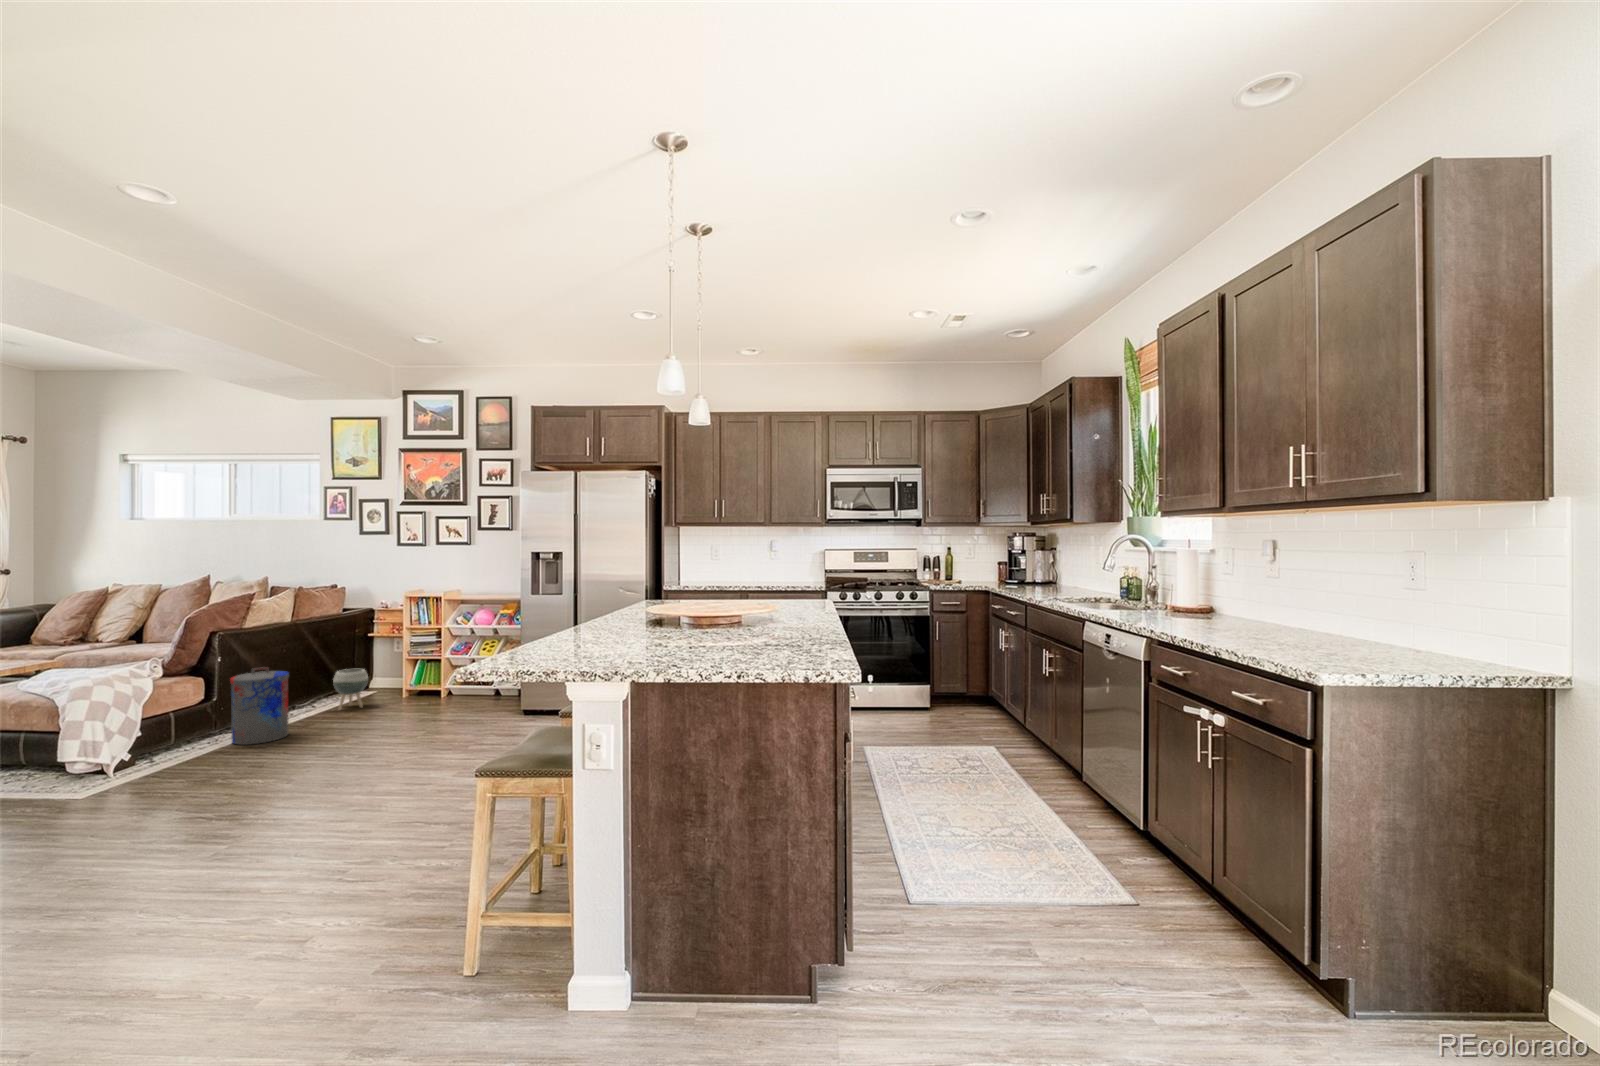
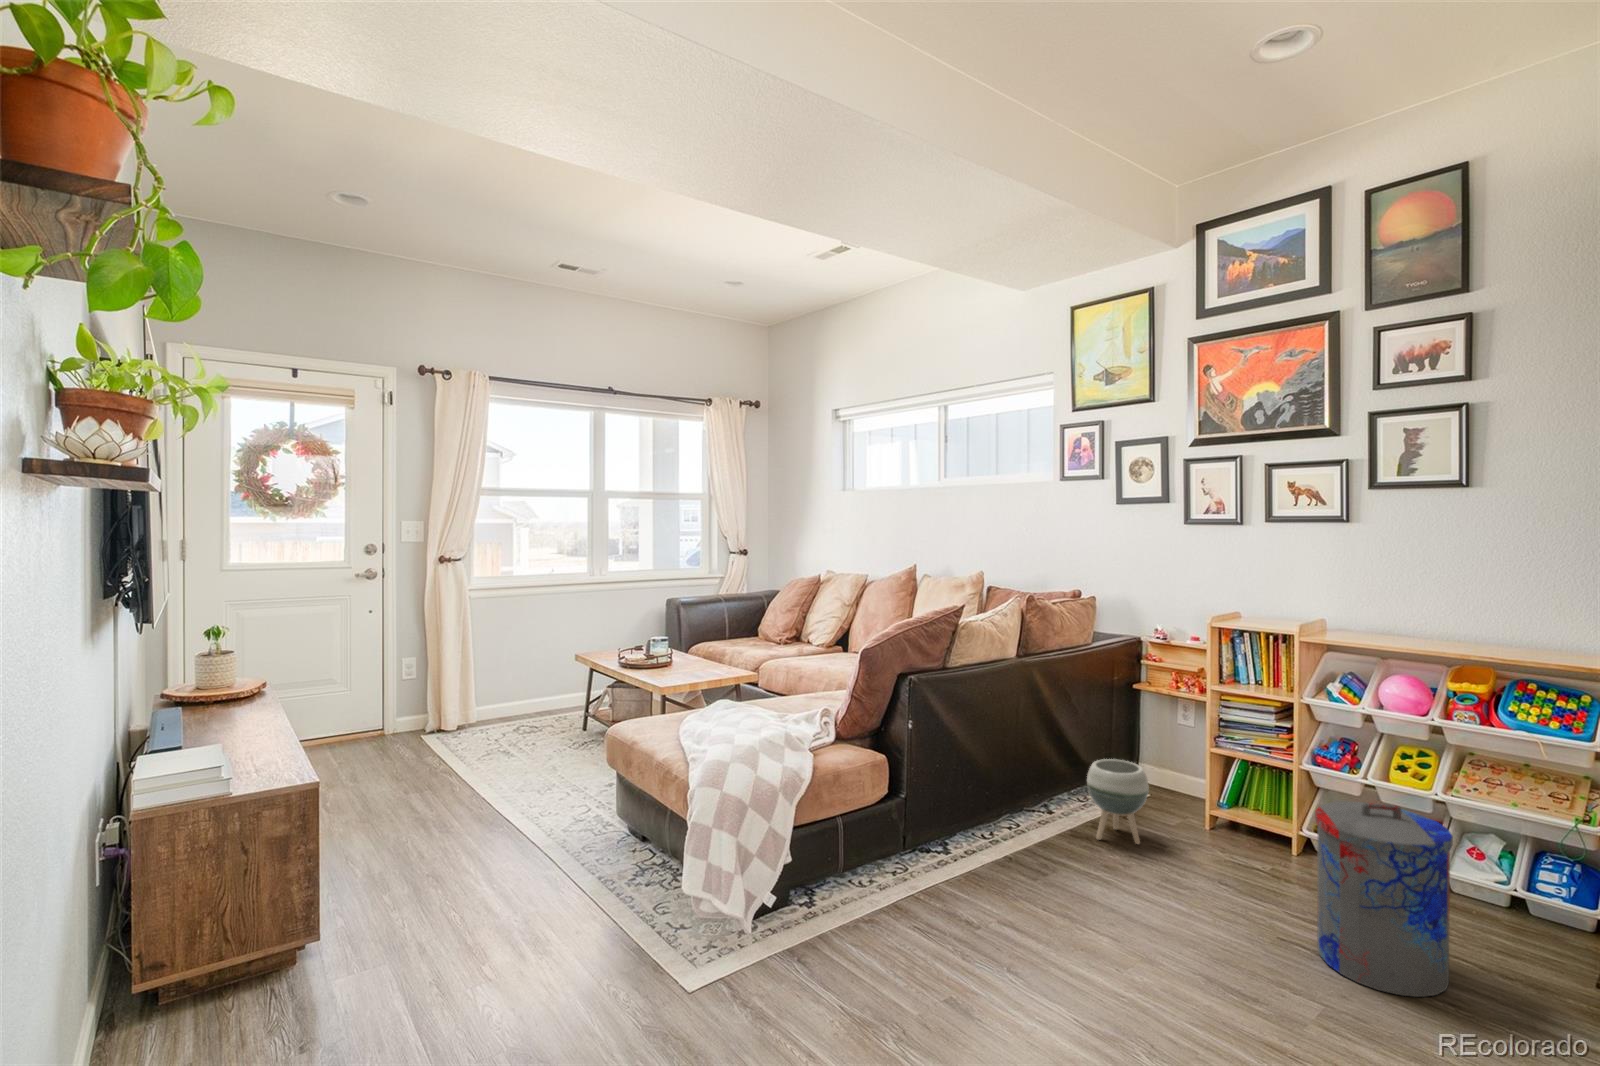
trash can: present [230,667,289,745] -> present [1315,801,1453,997]

